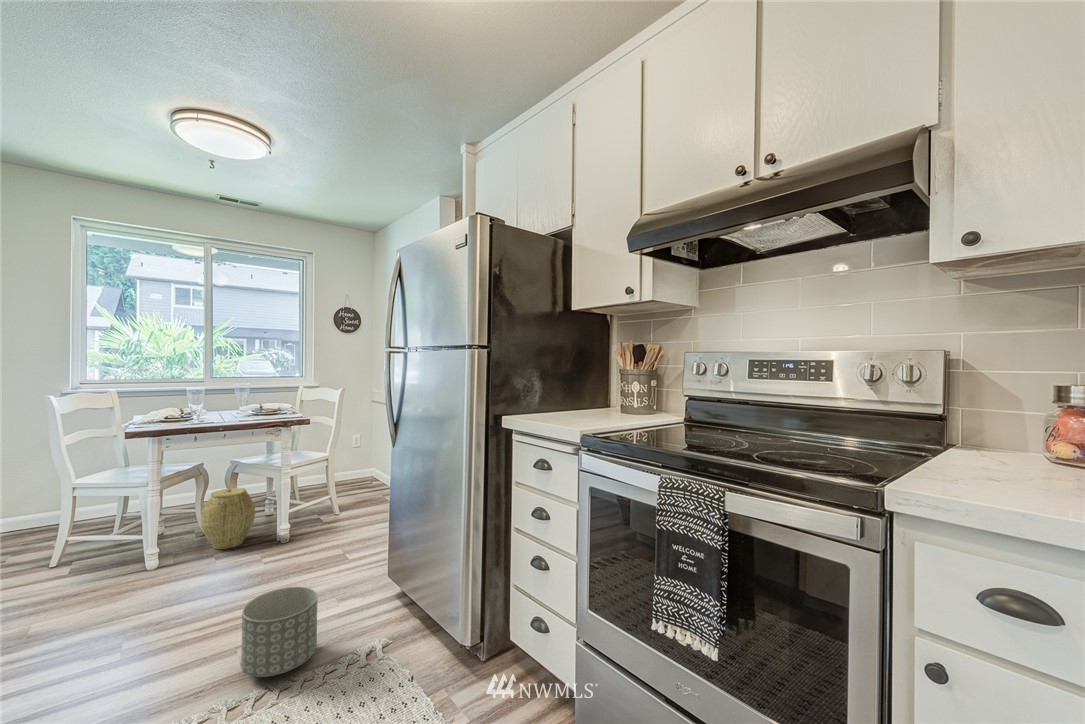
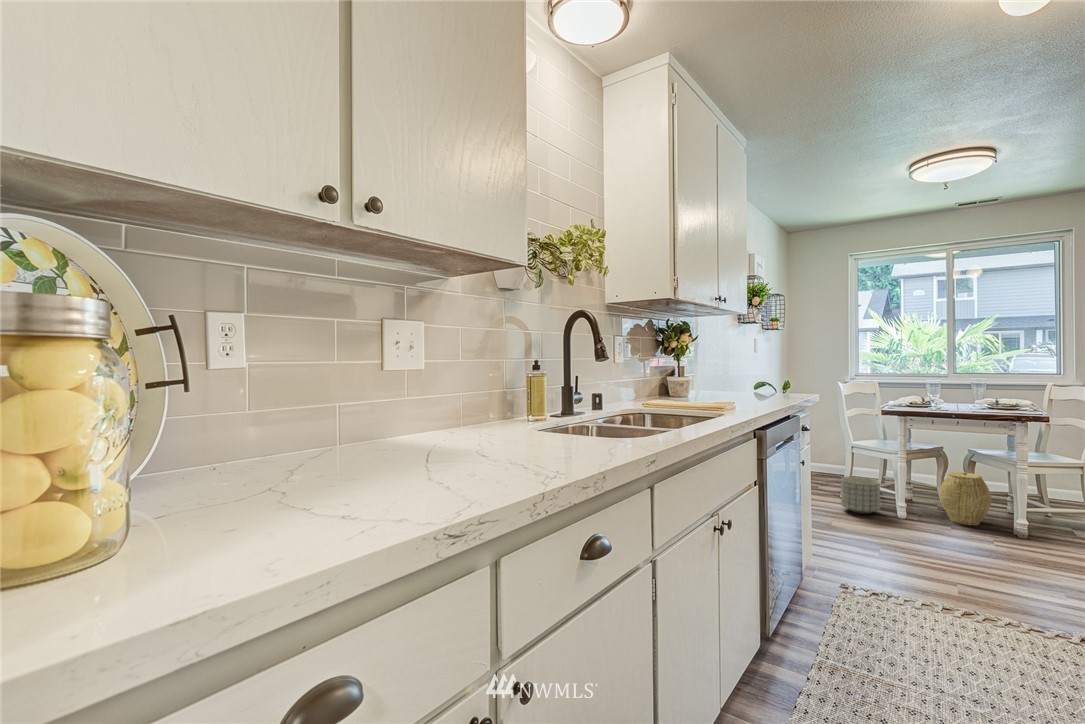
planter: present [241,587,318,677] -> present [841,476,880,514]

